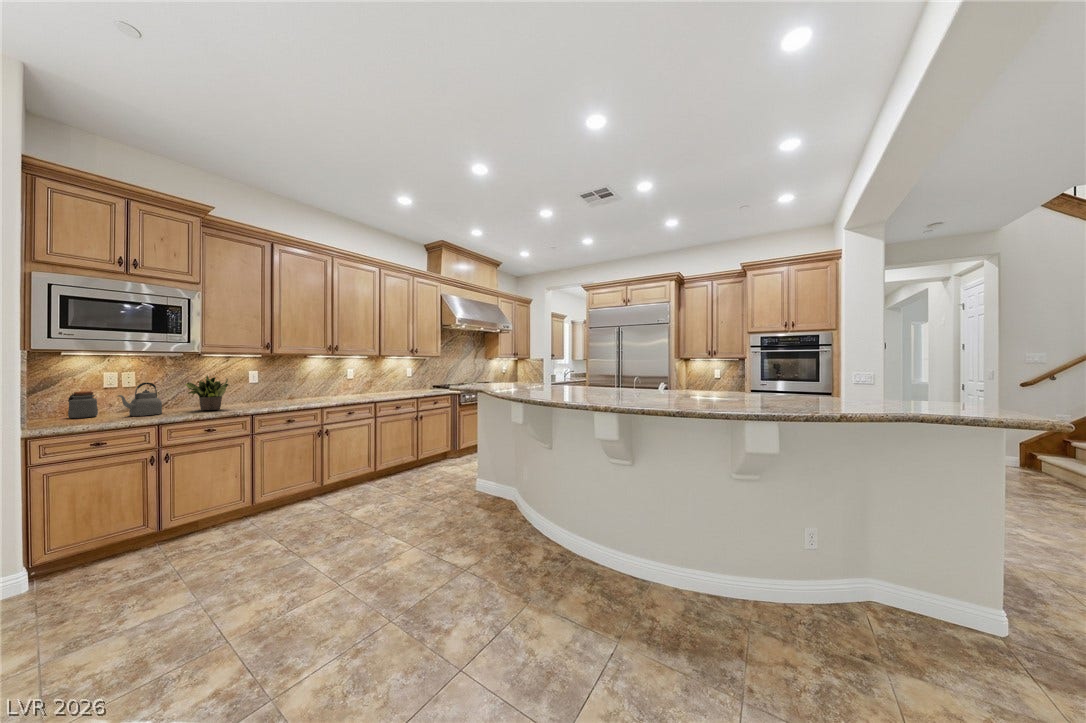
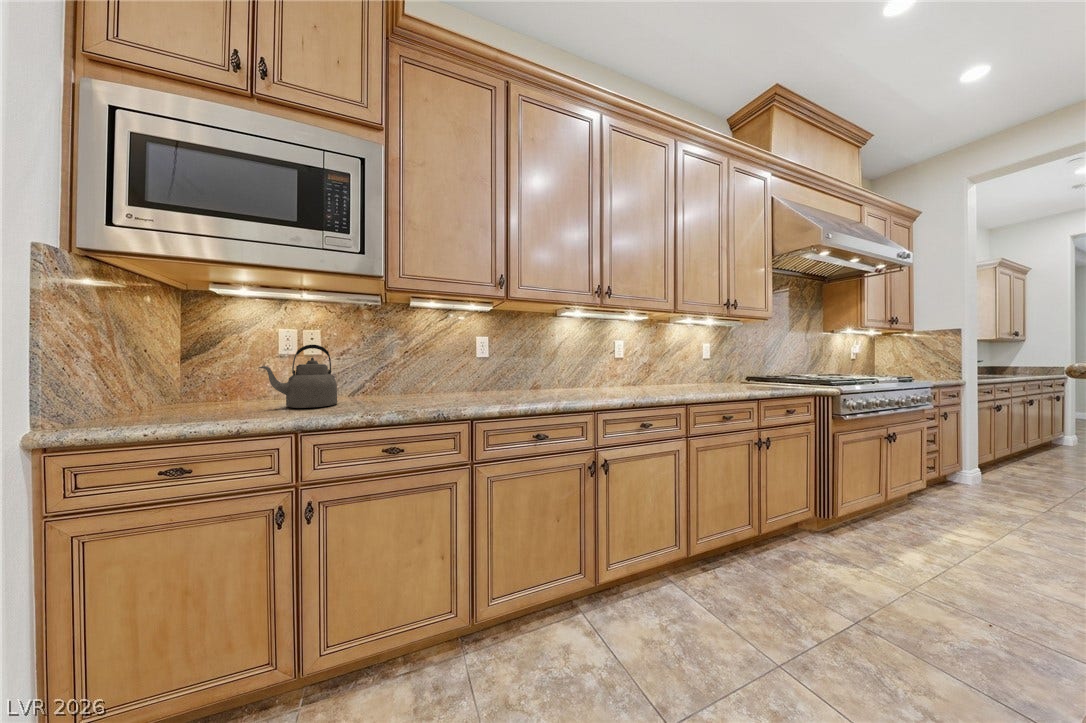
potted plant: present [185,376,228,410] -> none [371,332,437,404]
jar: present [68,391,98,418] -> none [213,358,257,405]

